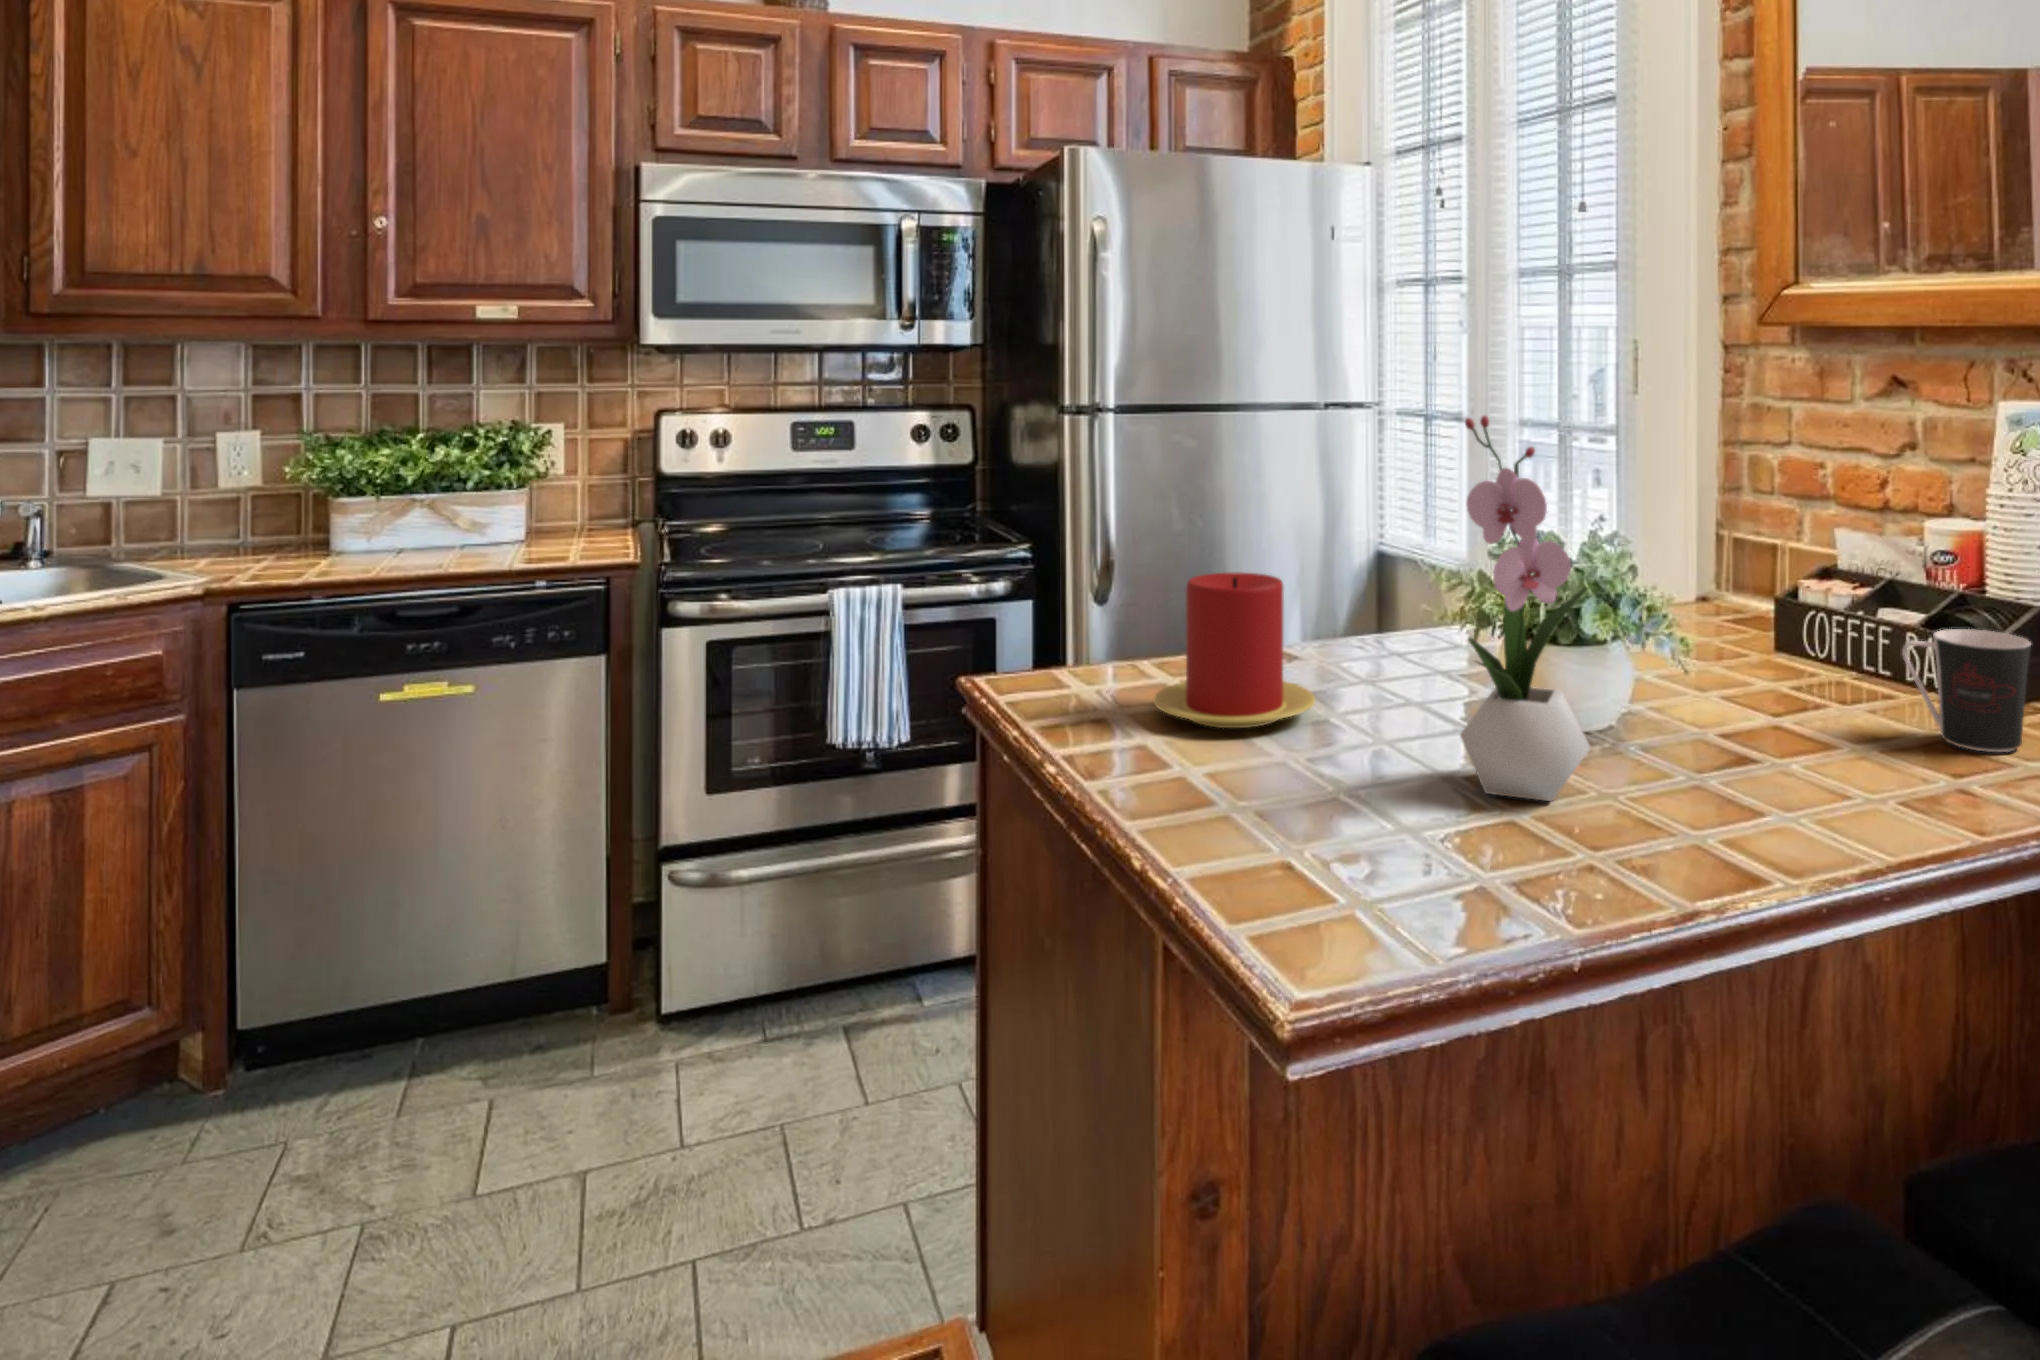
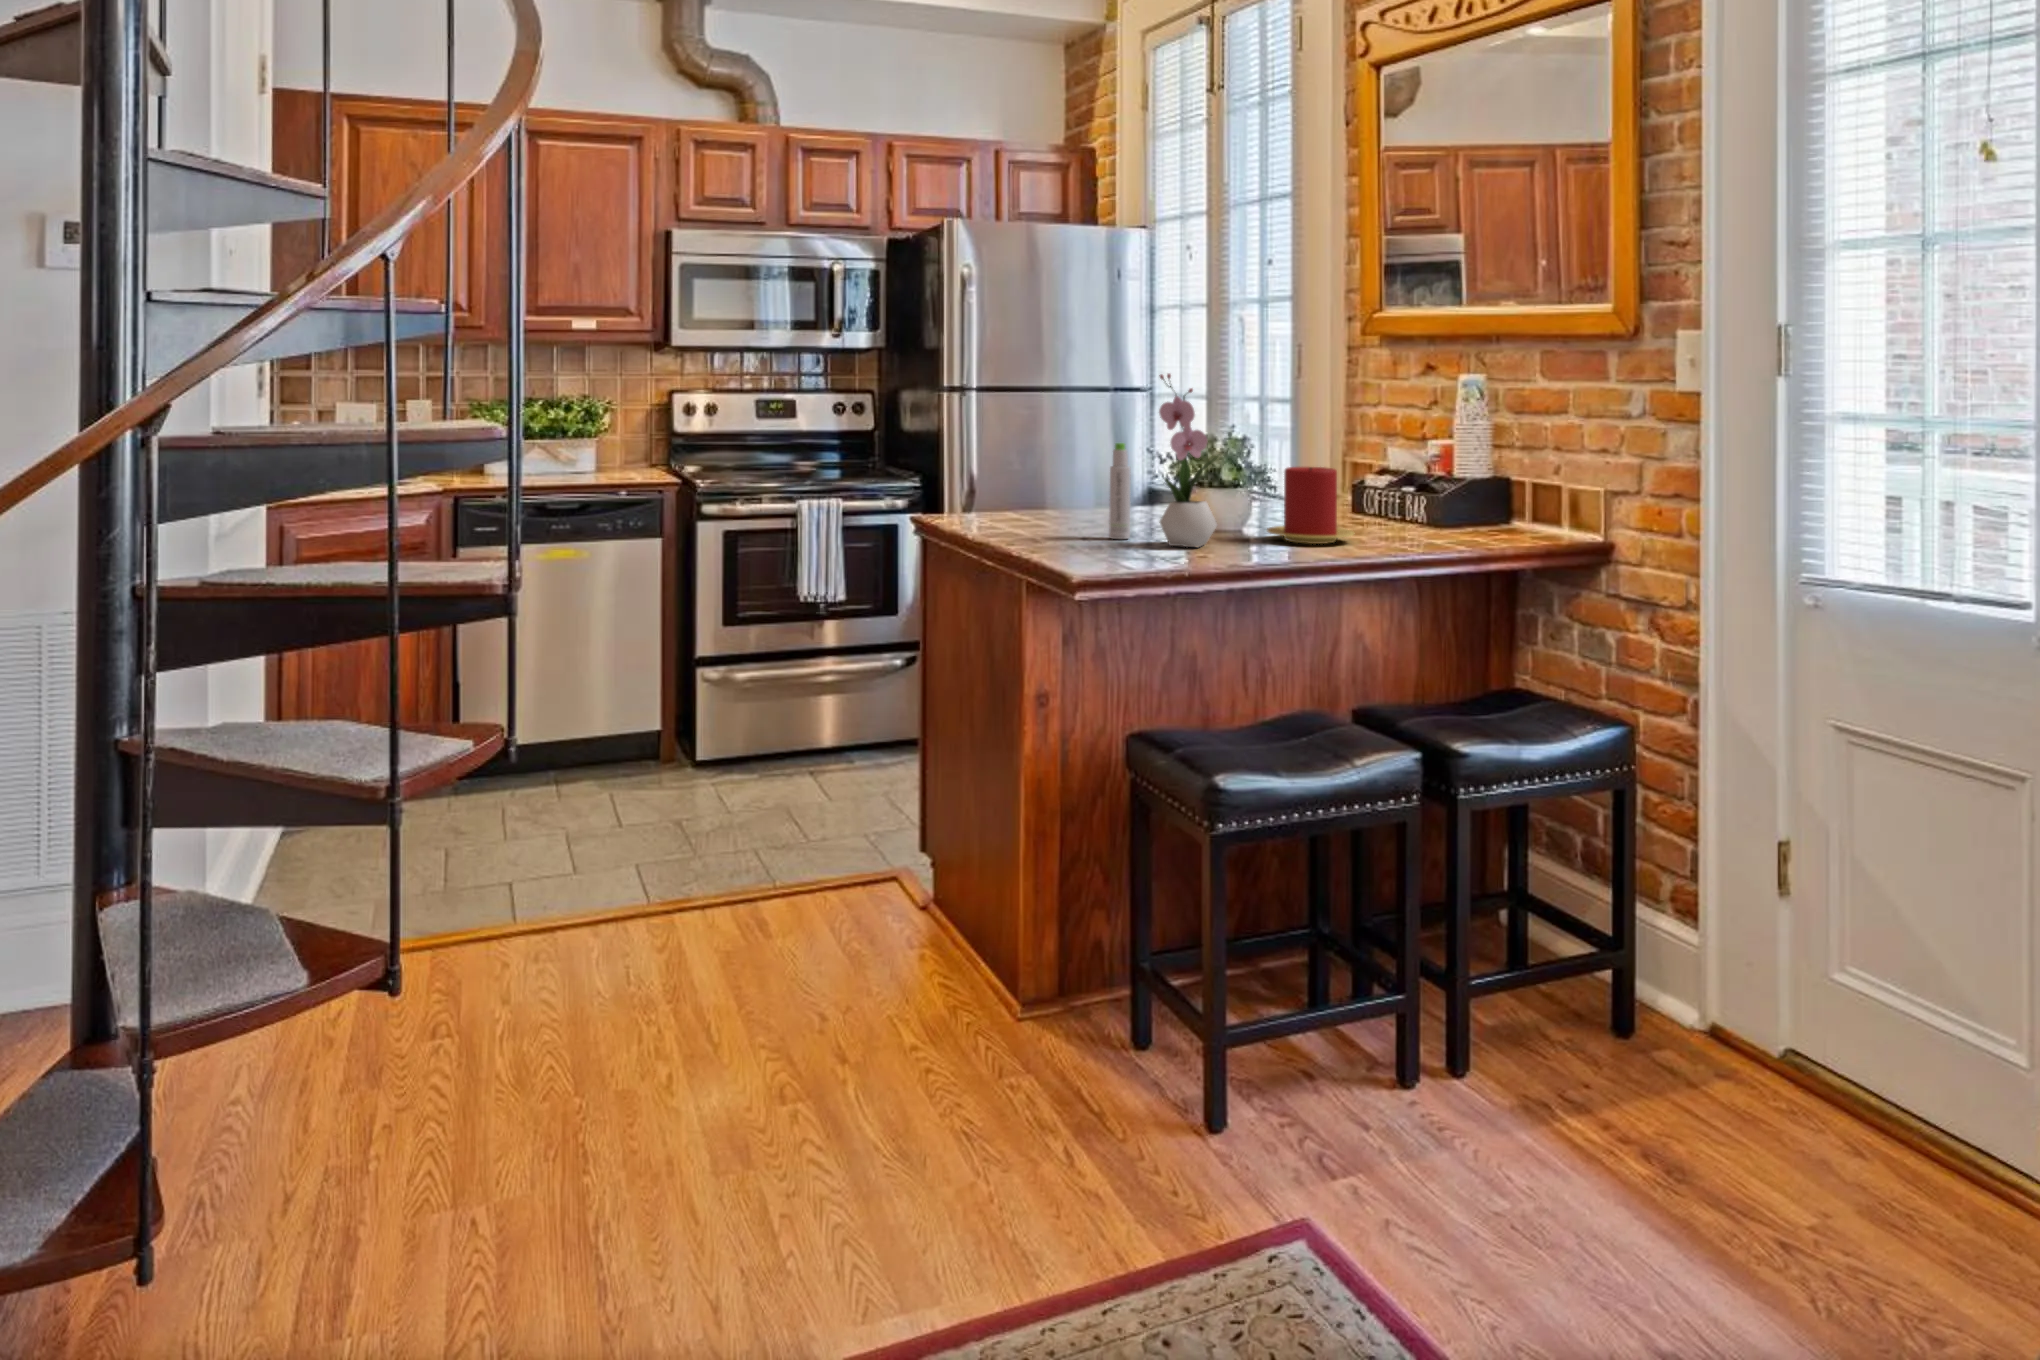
bottle: none [1349,557,1393,764] -> present [1109,443,1130,539]
candle: present [1154,572,1315,728] -> present [1267,467,1354,544]
coffee cup: present [1902,629,2031,752] -> none [1387,485,1445,541]

